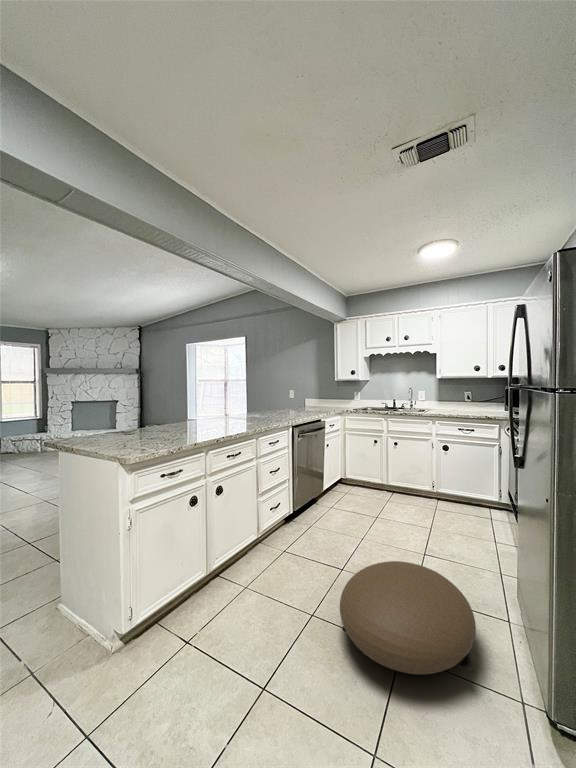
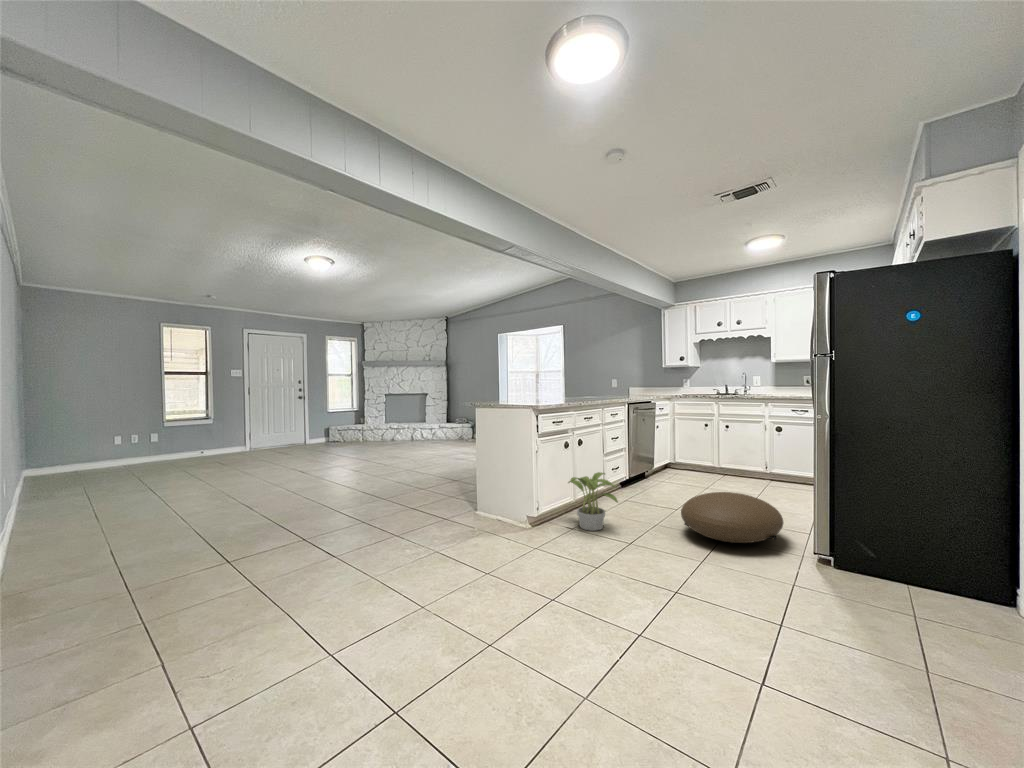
potted plant: none [179,541,258,640] -> present [568,472,618,531]

